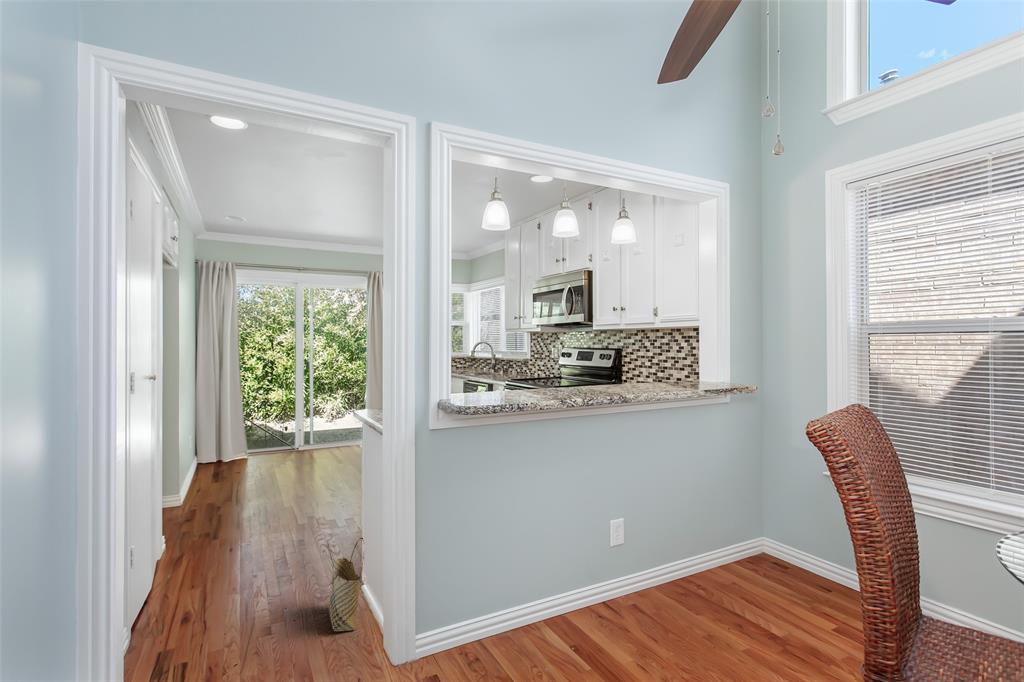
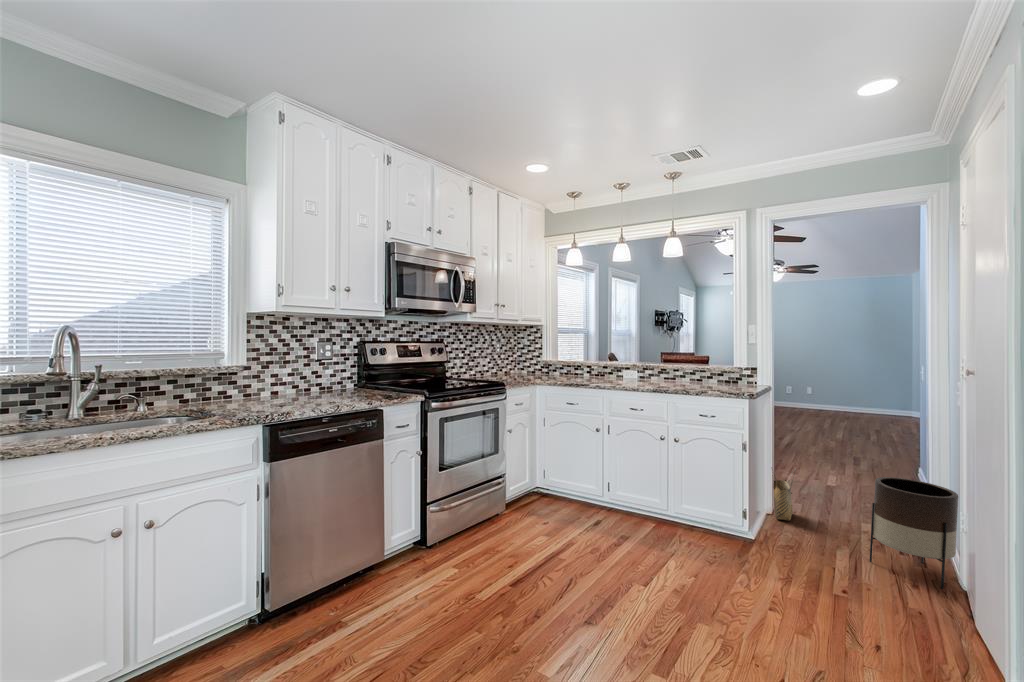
planter: none [152,491,240,621] -> present [869,477,958,589]

